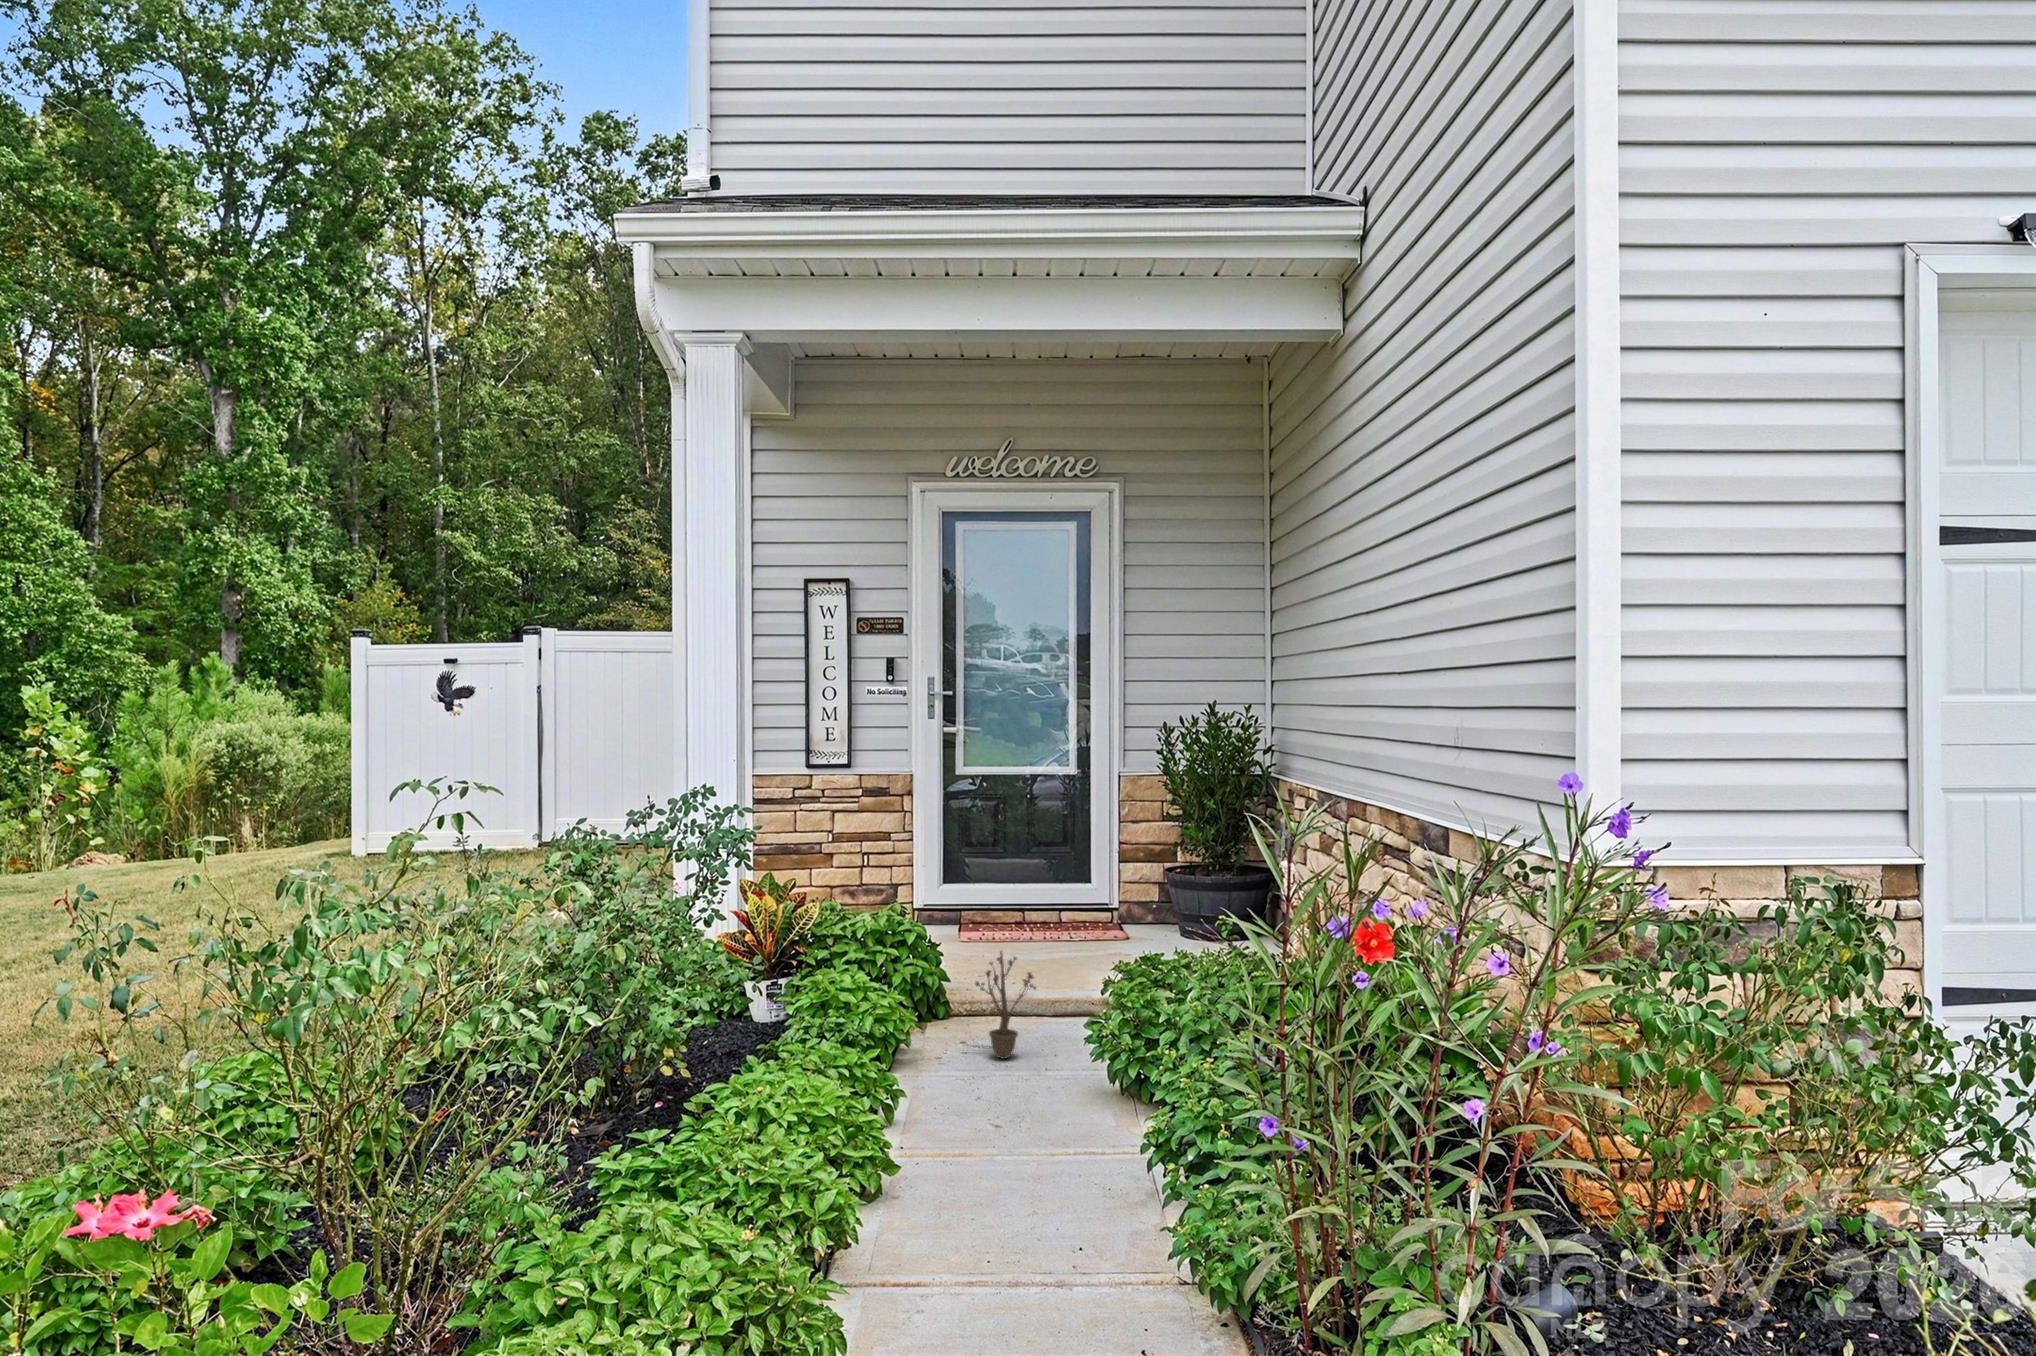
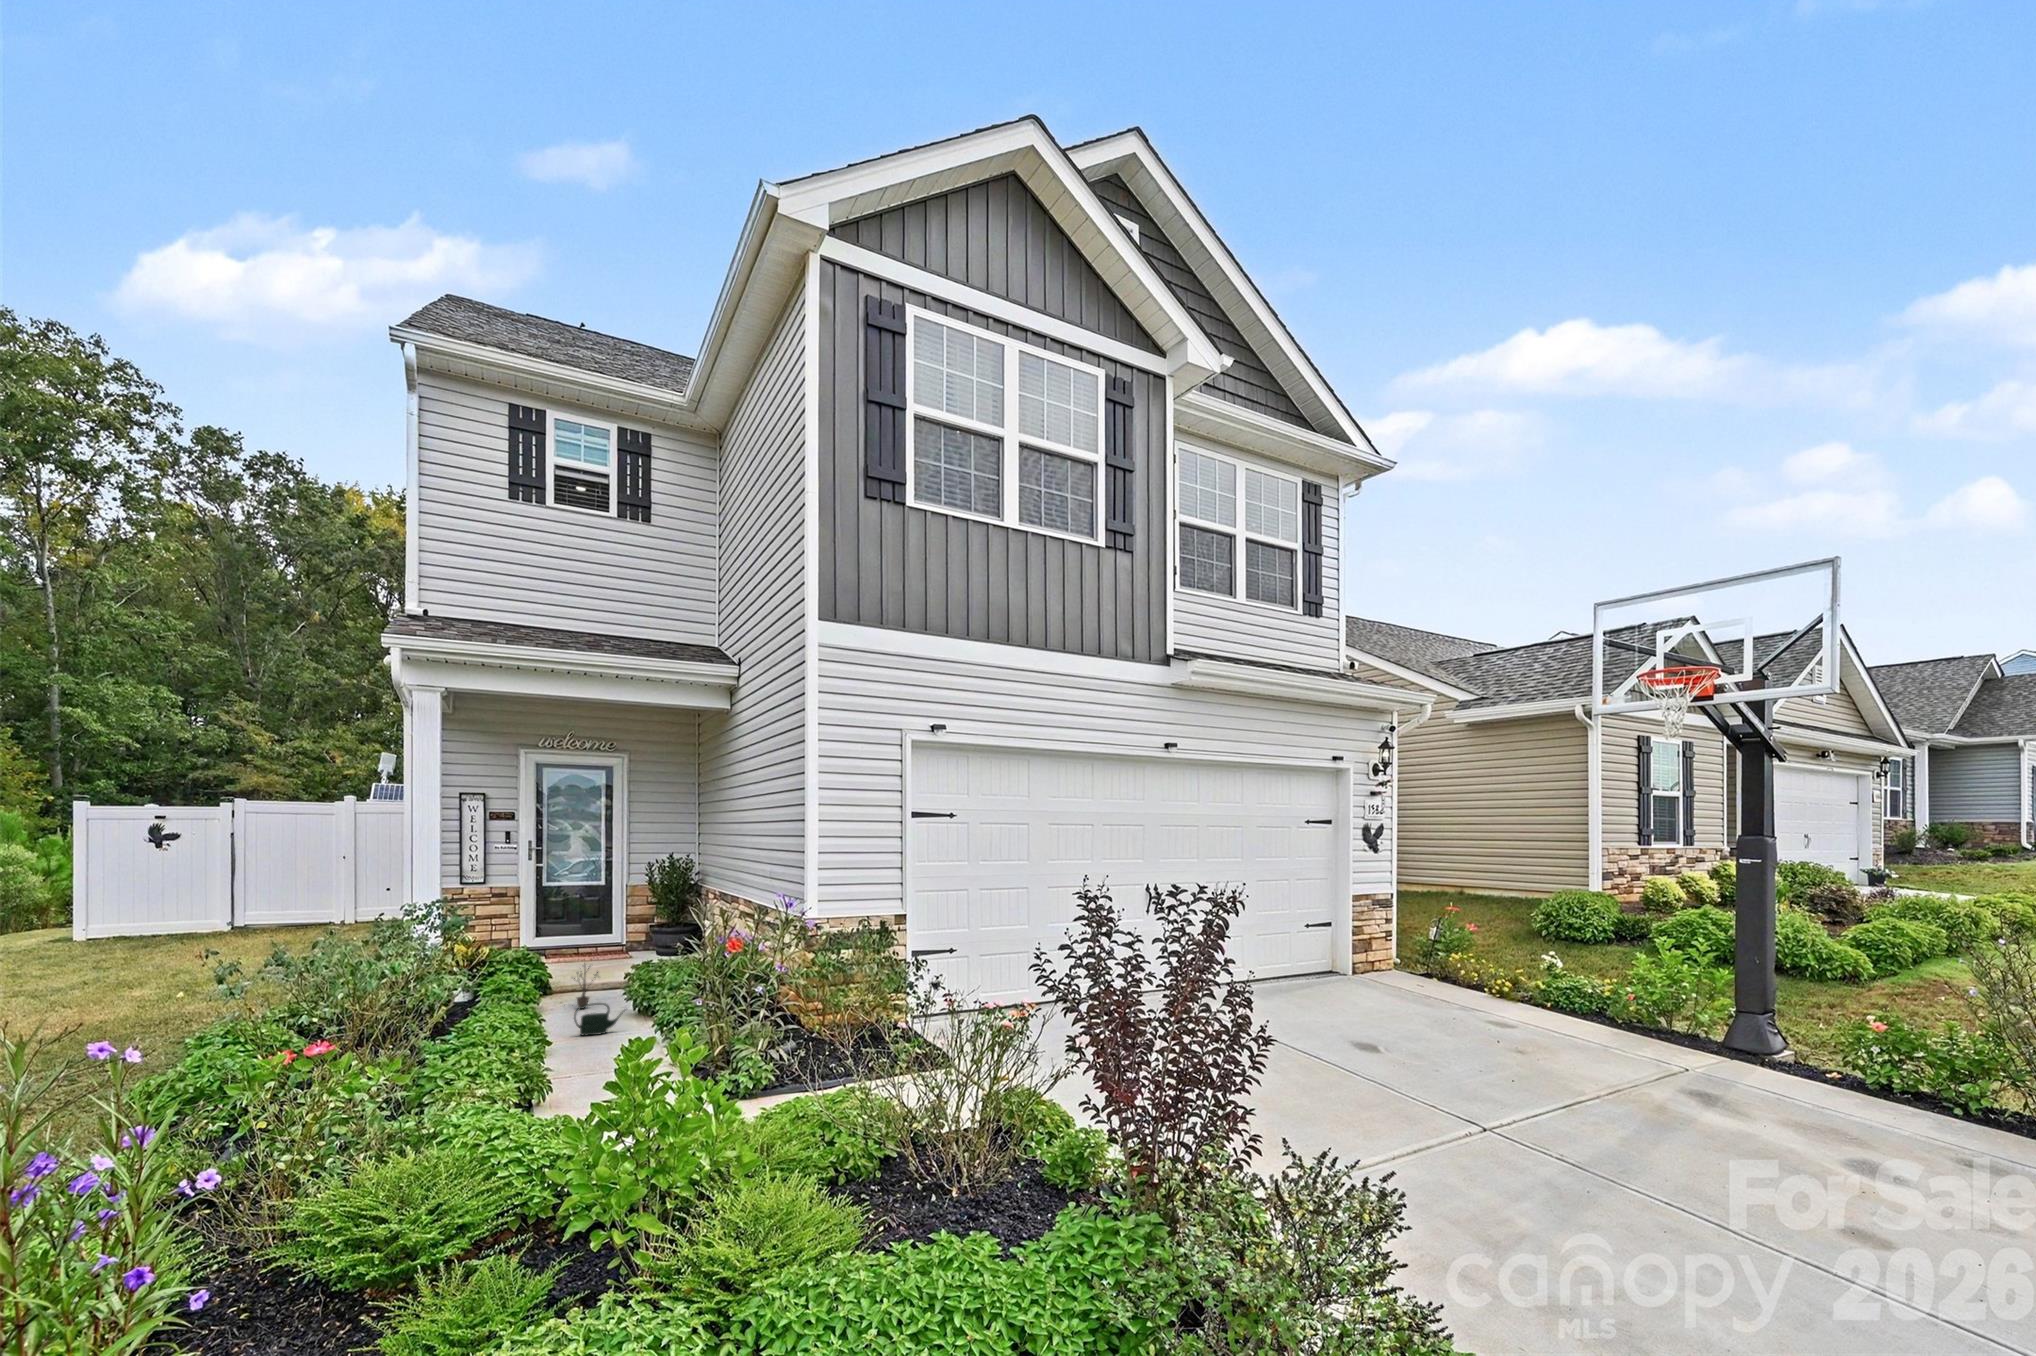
watering can: none [955,1075,1088,1160] -> present [574,1003,623,1036]

